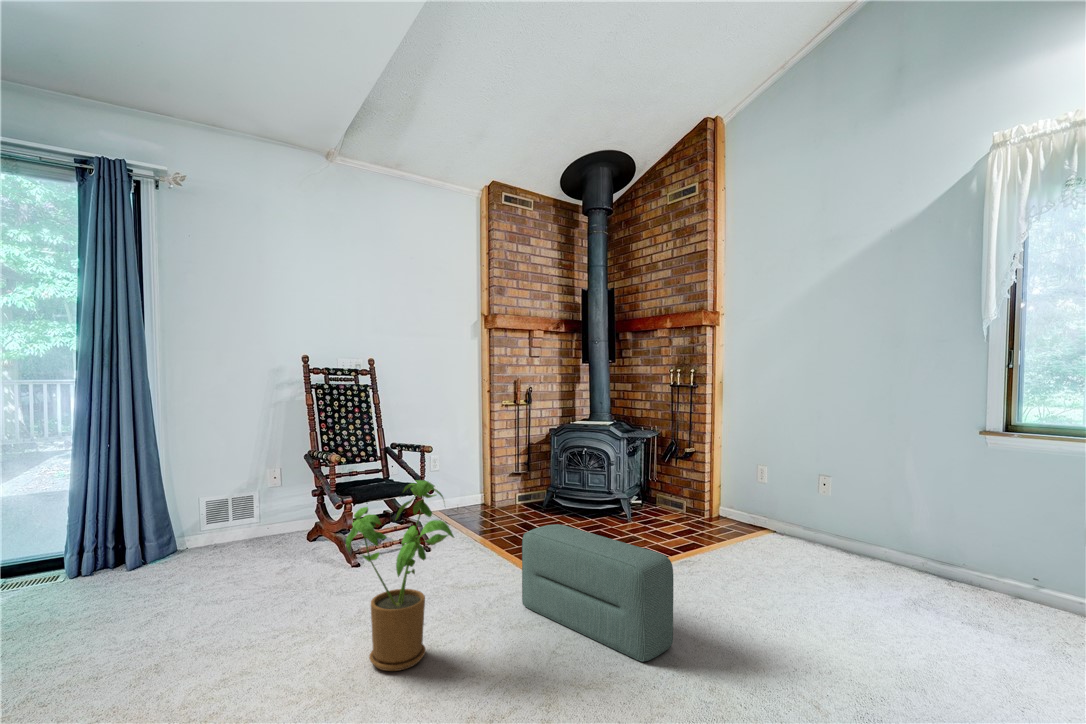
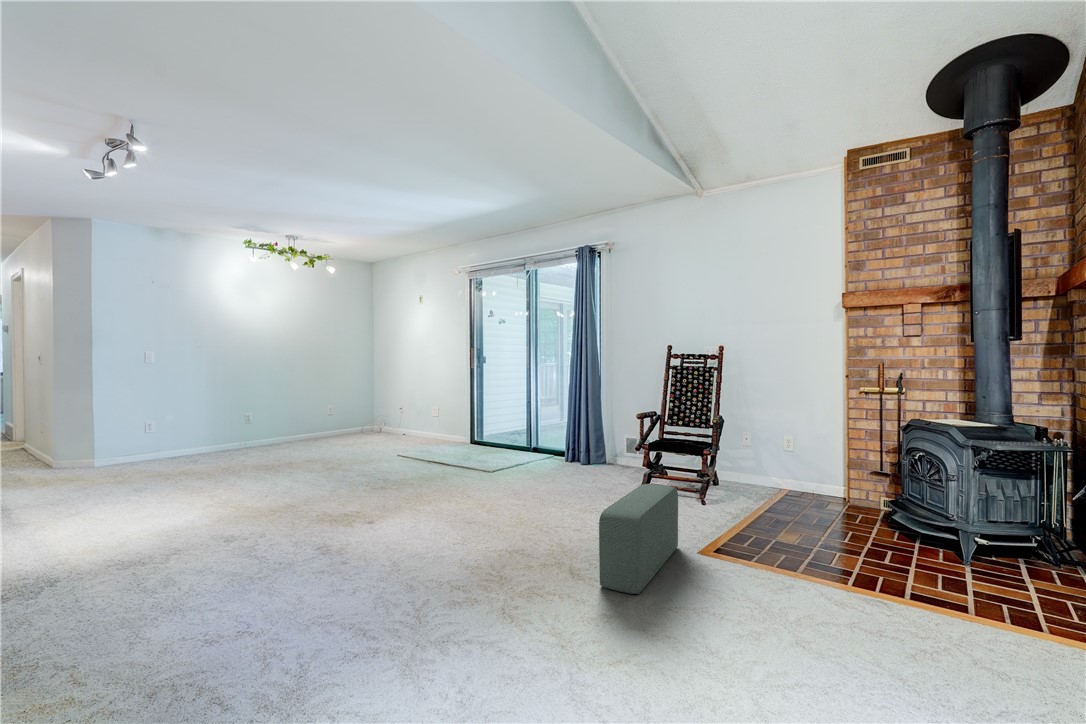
house plant: present [346,480,454,671] -> none [528,425,586,530]

